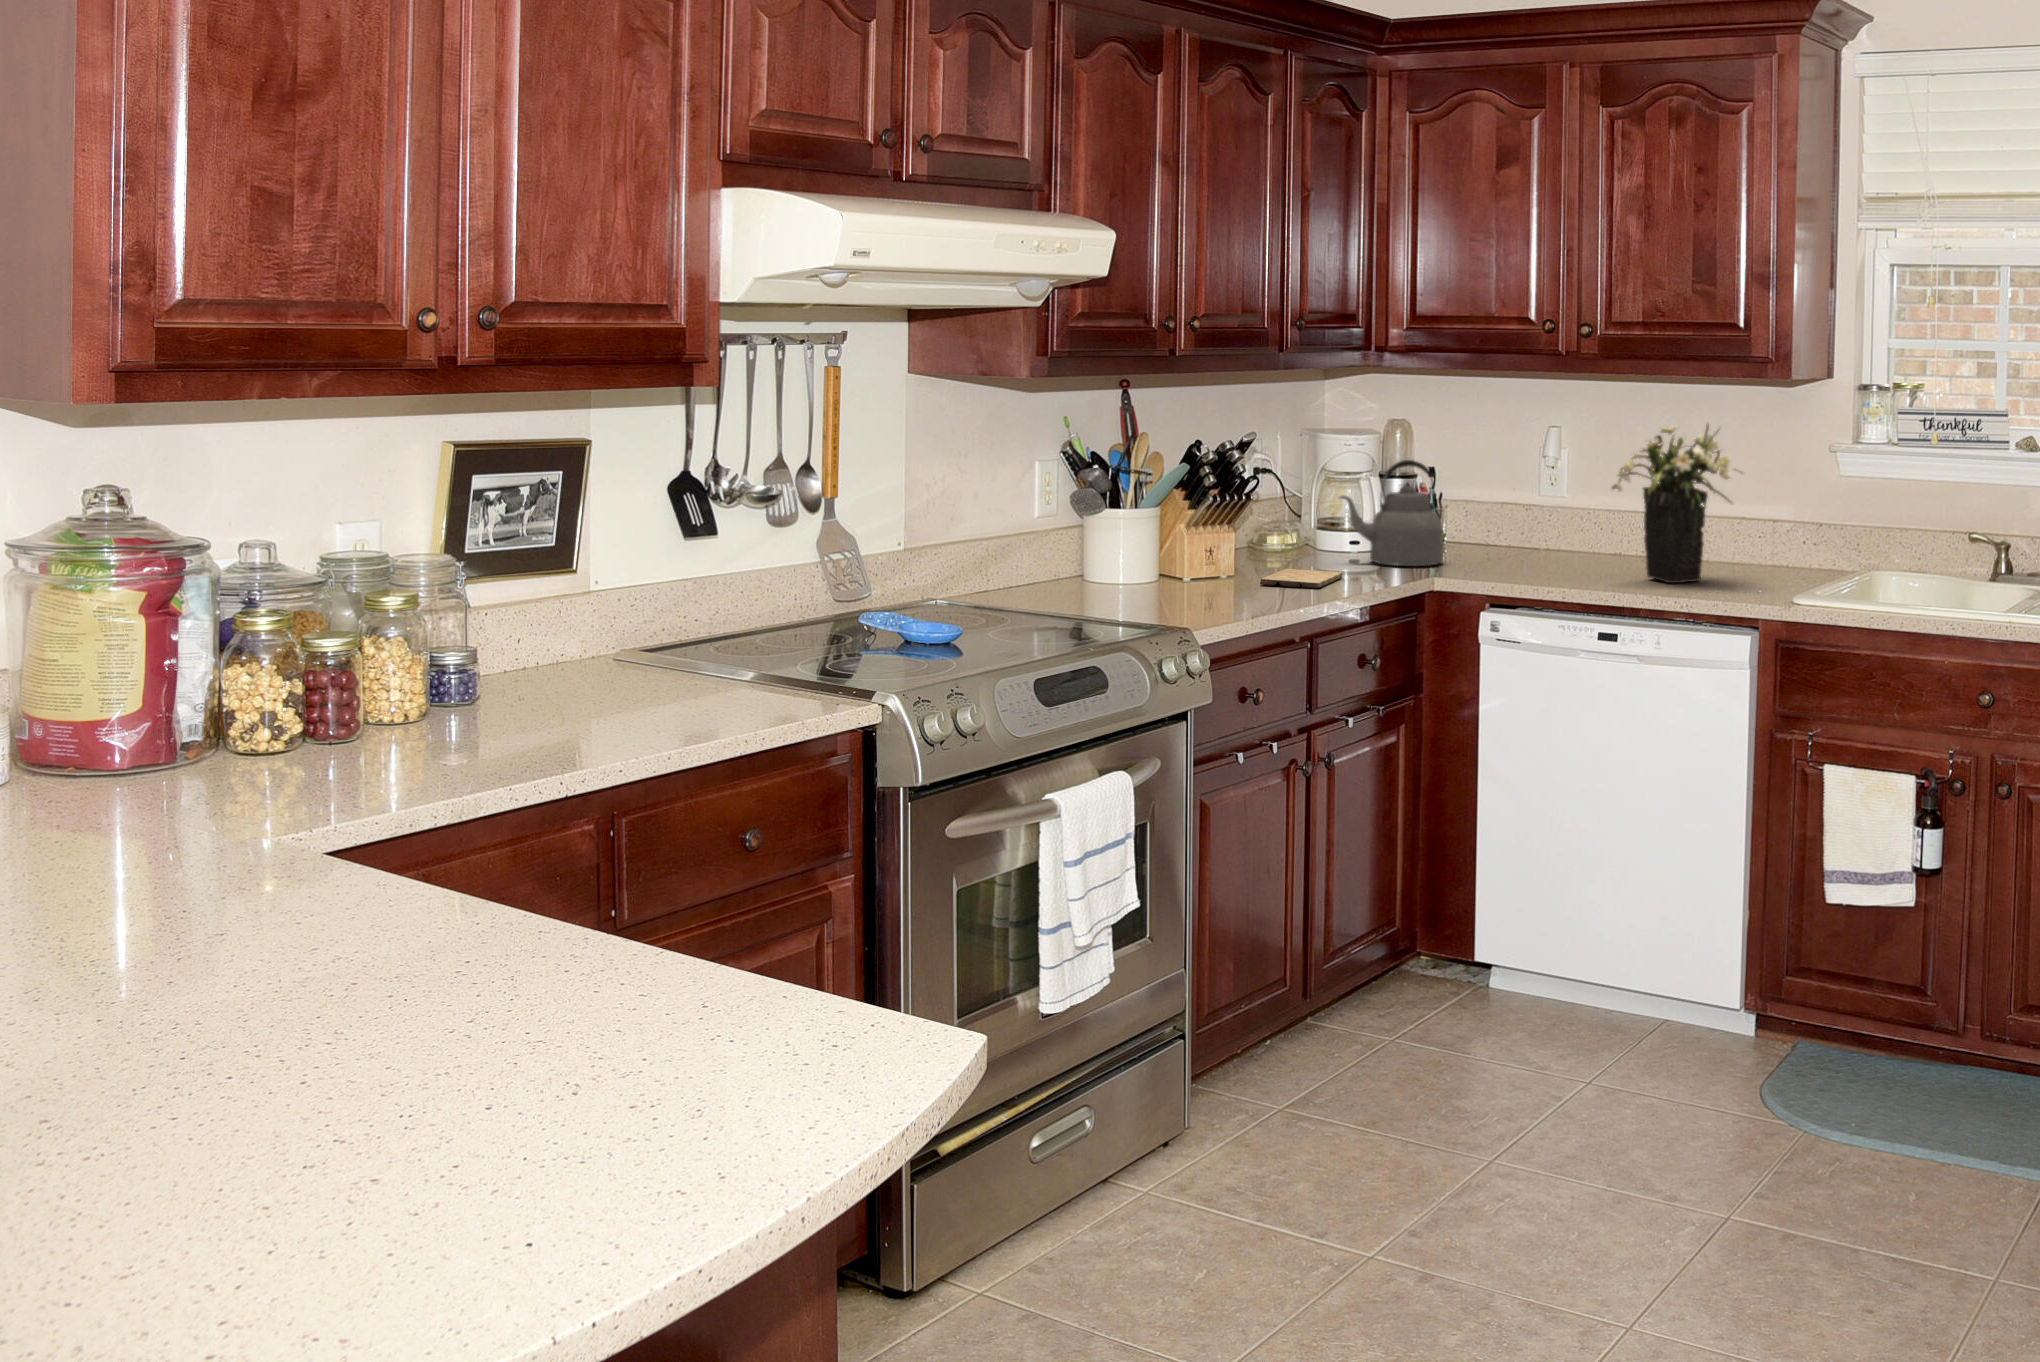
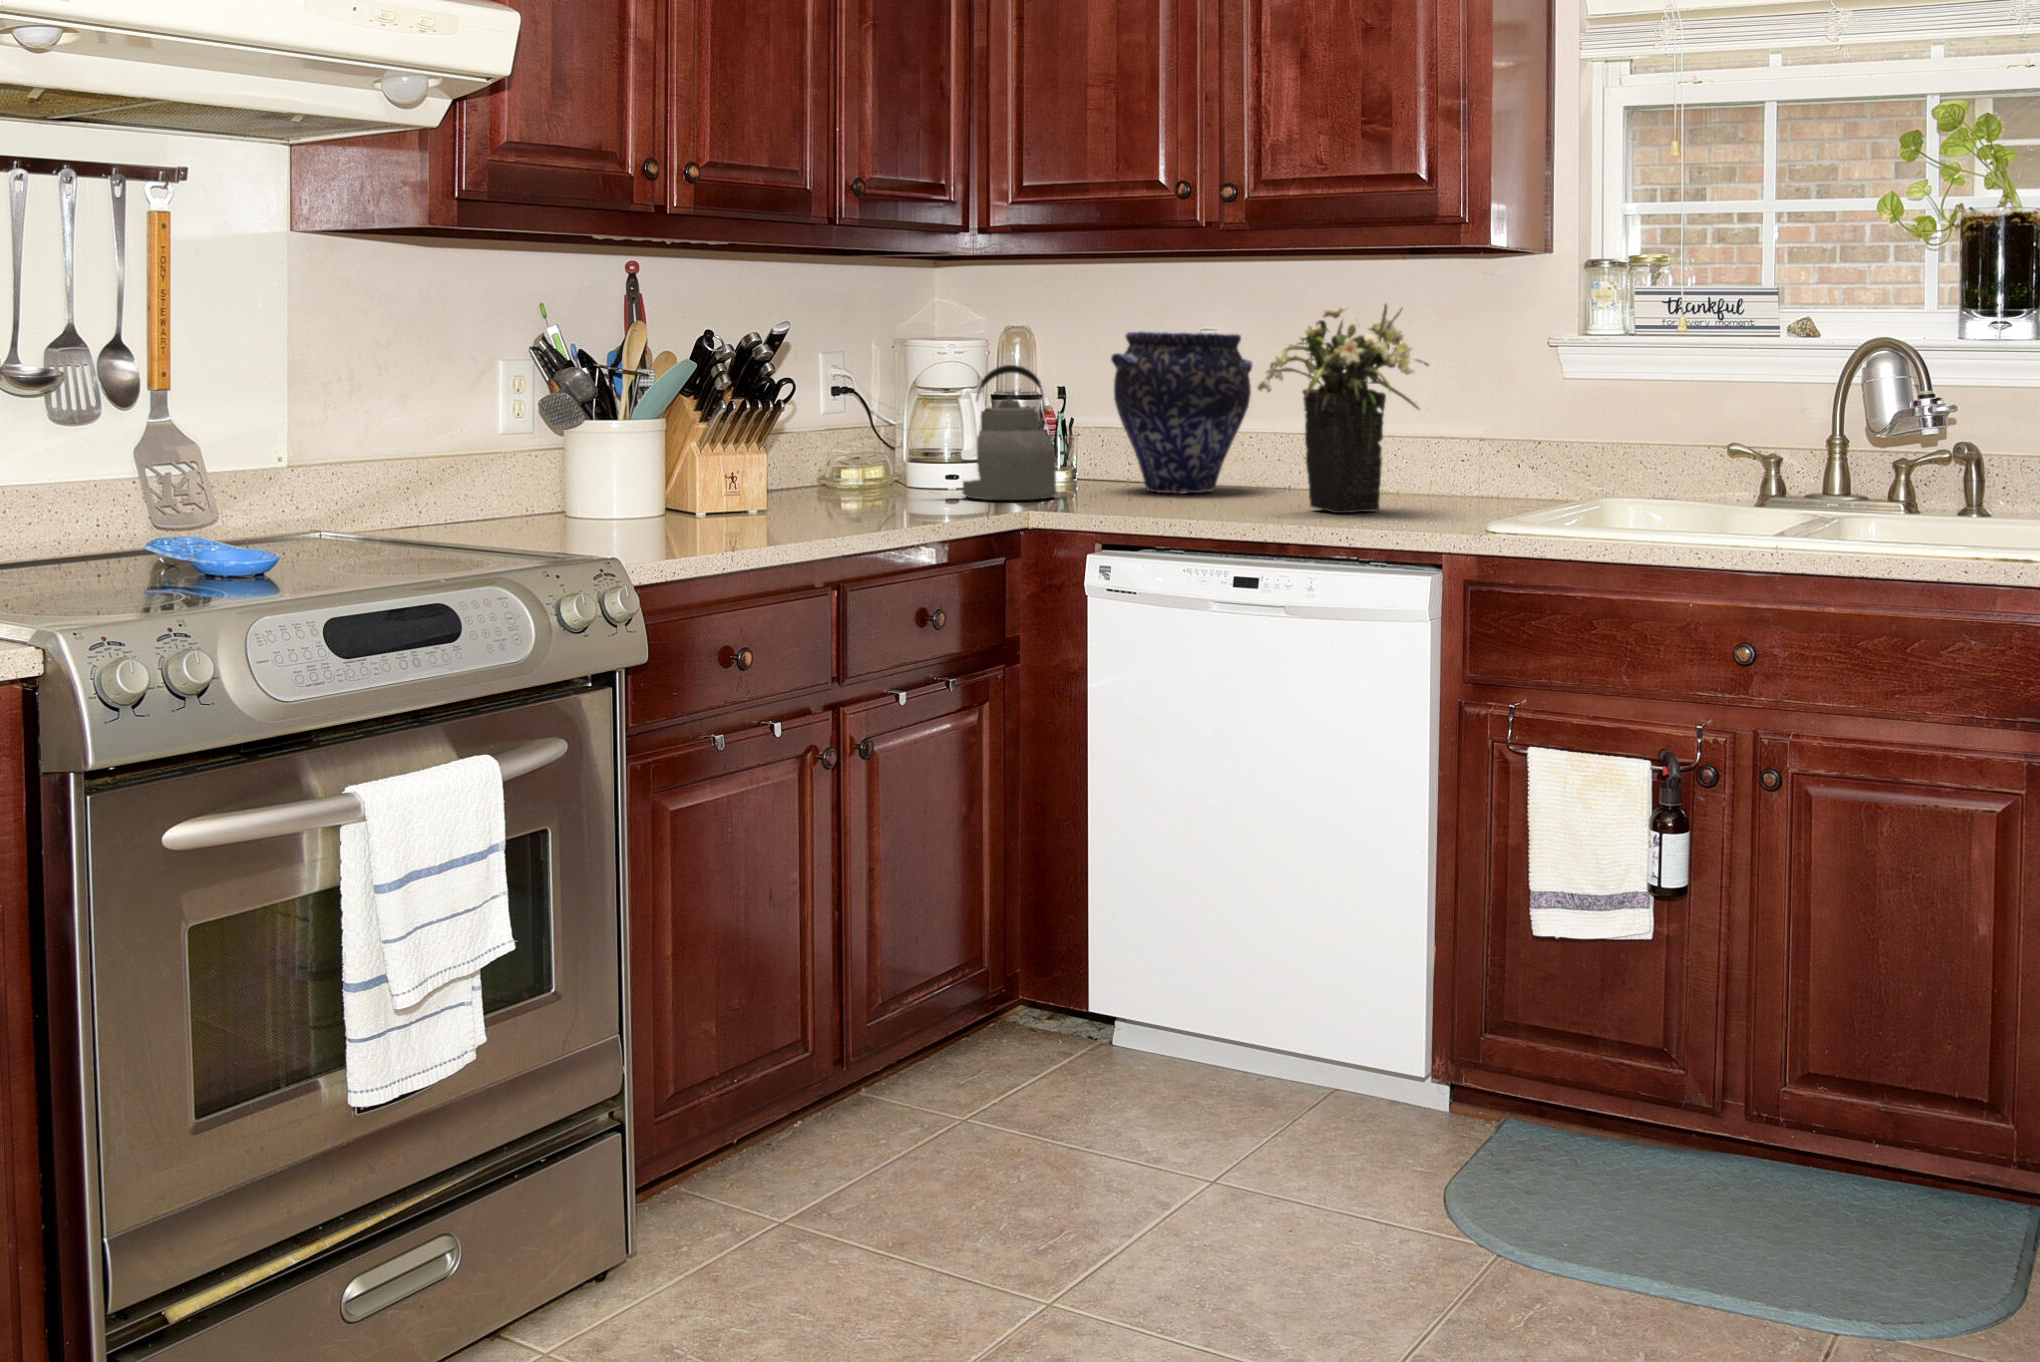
vase: none [1483,430,1591,560] -> present [1111,332,1252,494]
cutting board: present [1260,569,1342,588] -> none [791,501,909,521]

